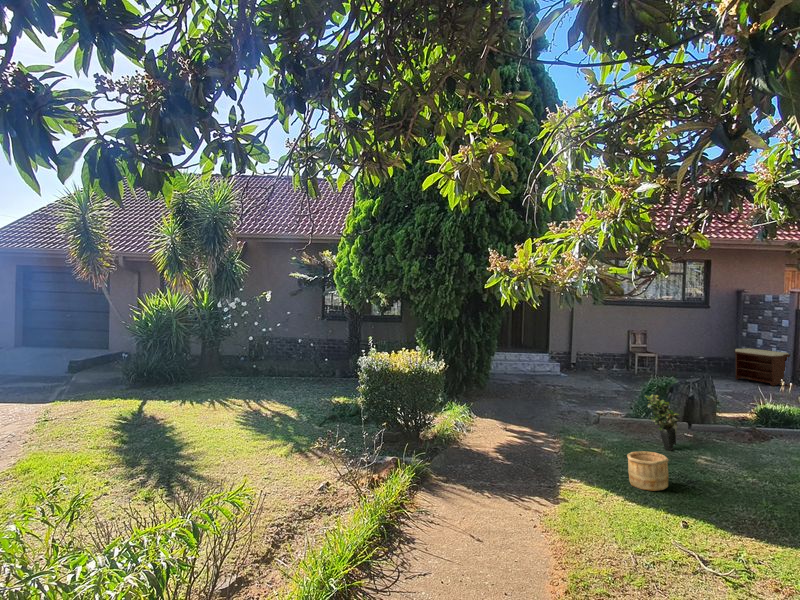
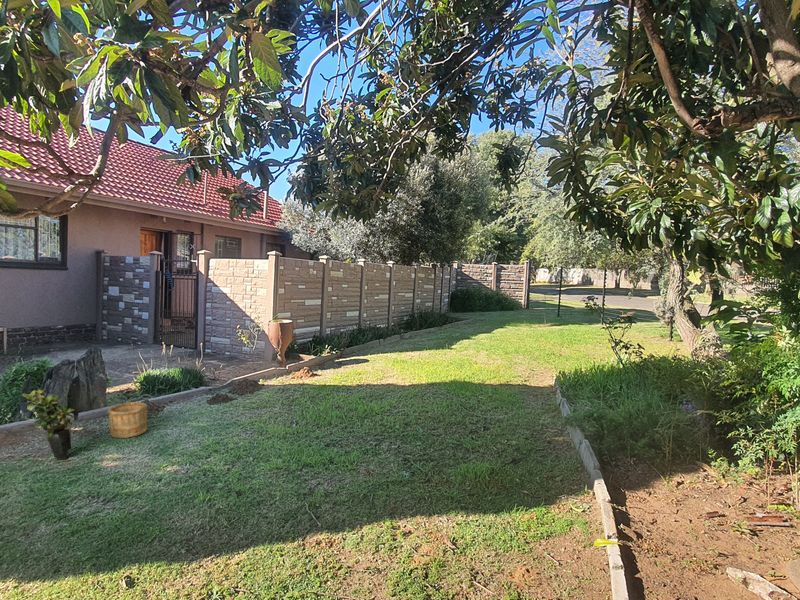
bench: present [734,348,791,386] -> none [96,312,152,348]
wooden bucket: present [627,451,669,491] -> present [107,402,147,438]

